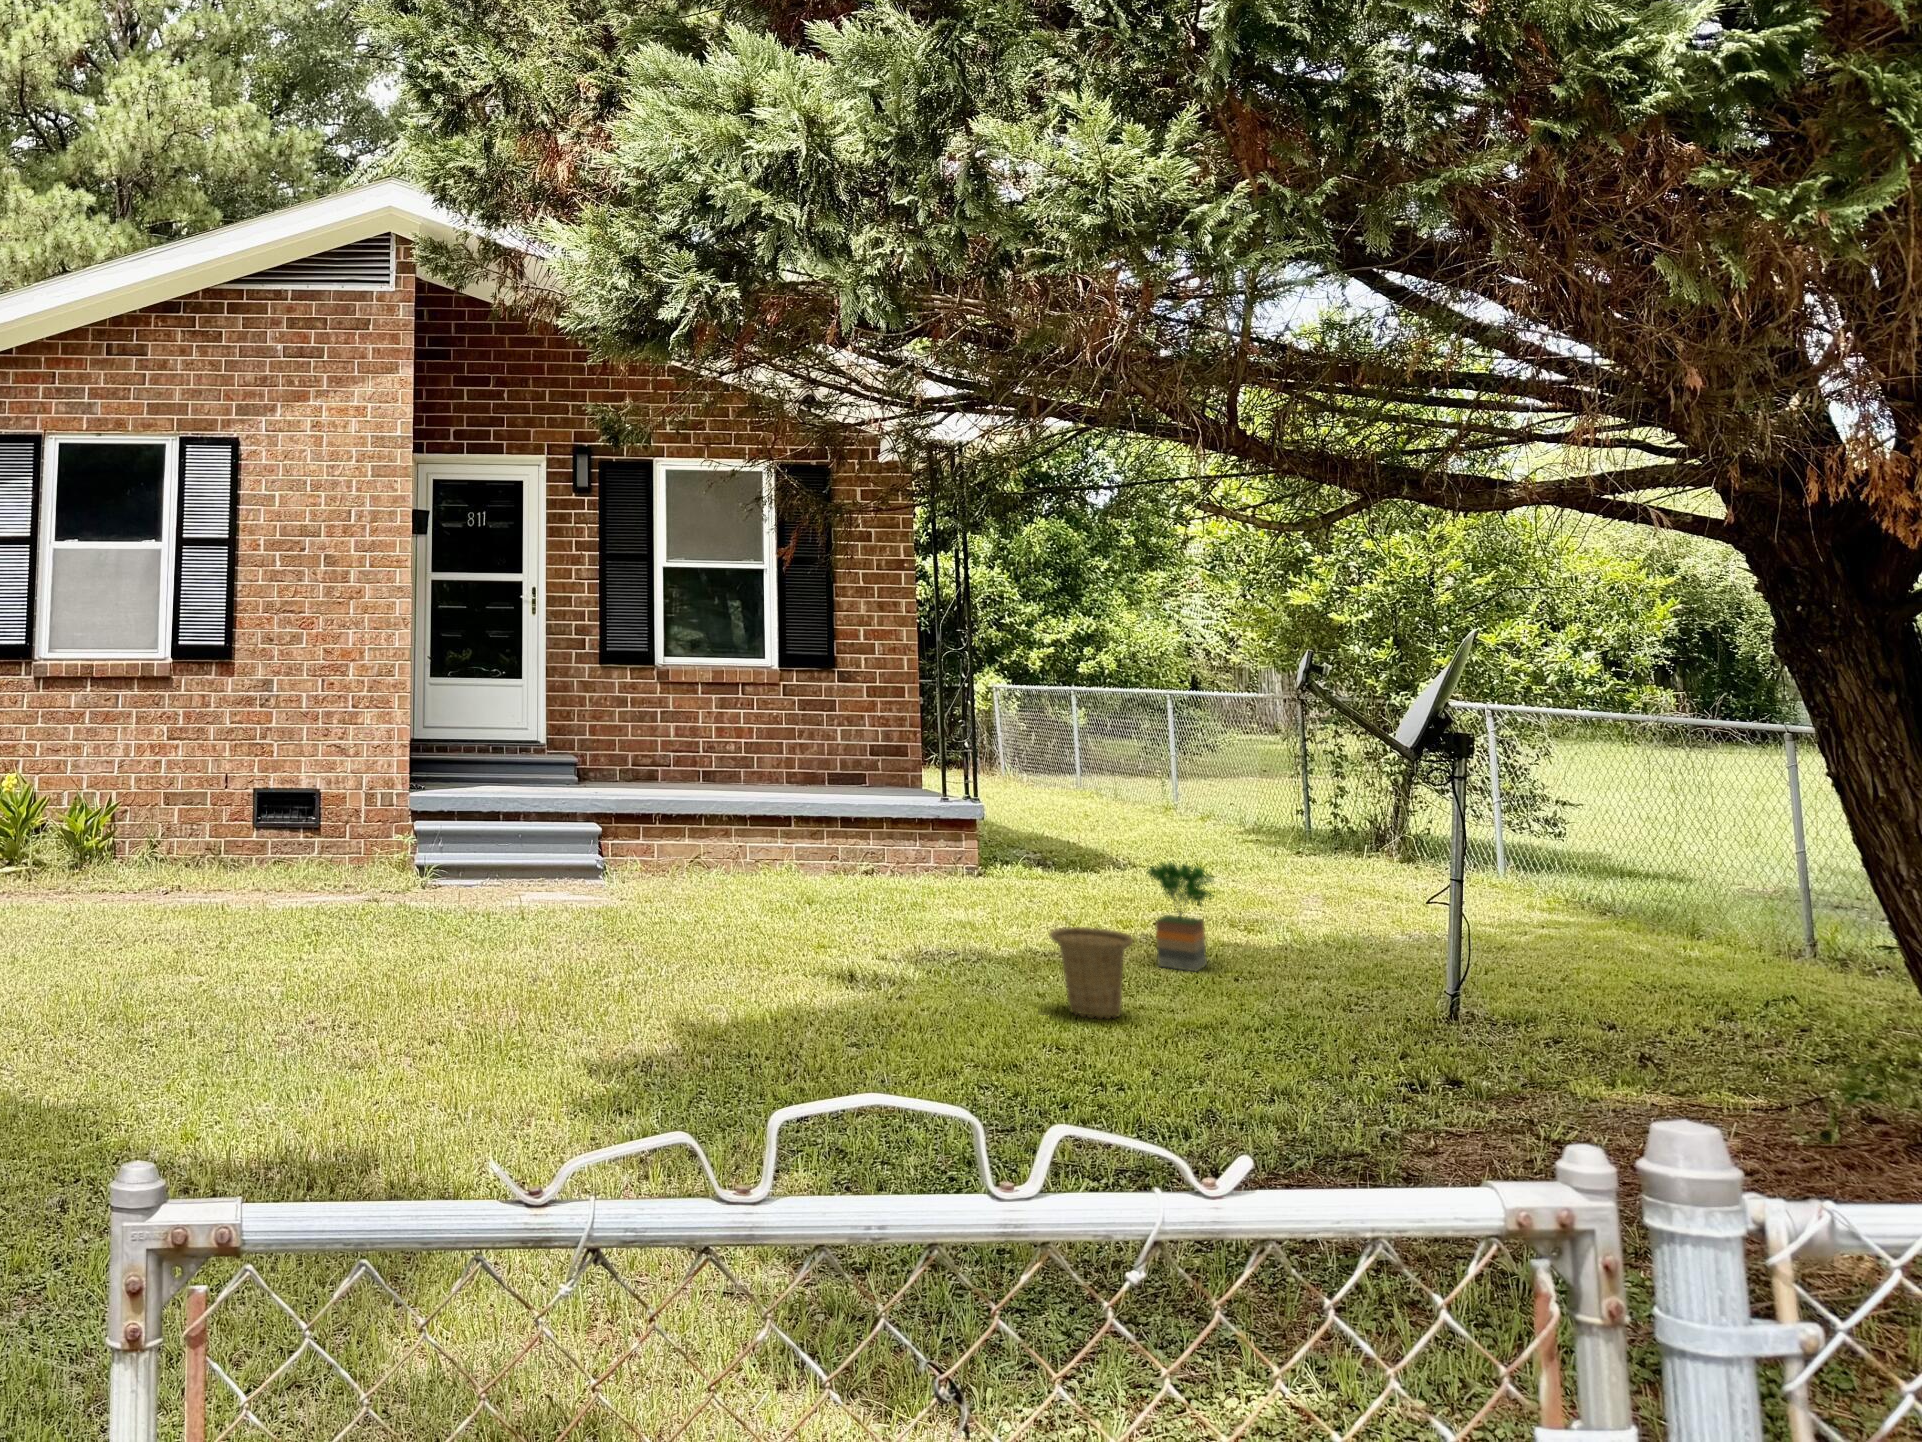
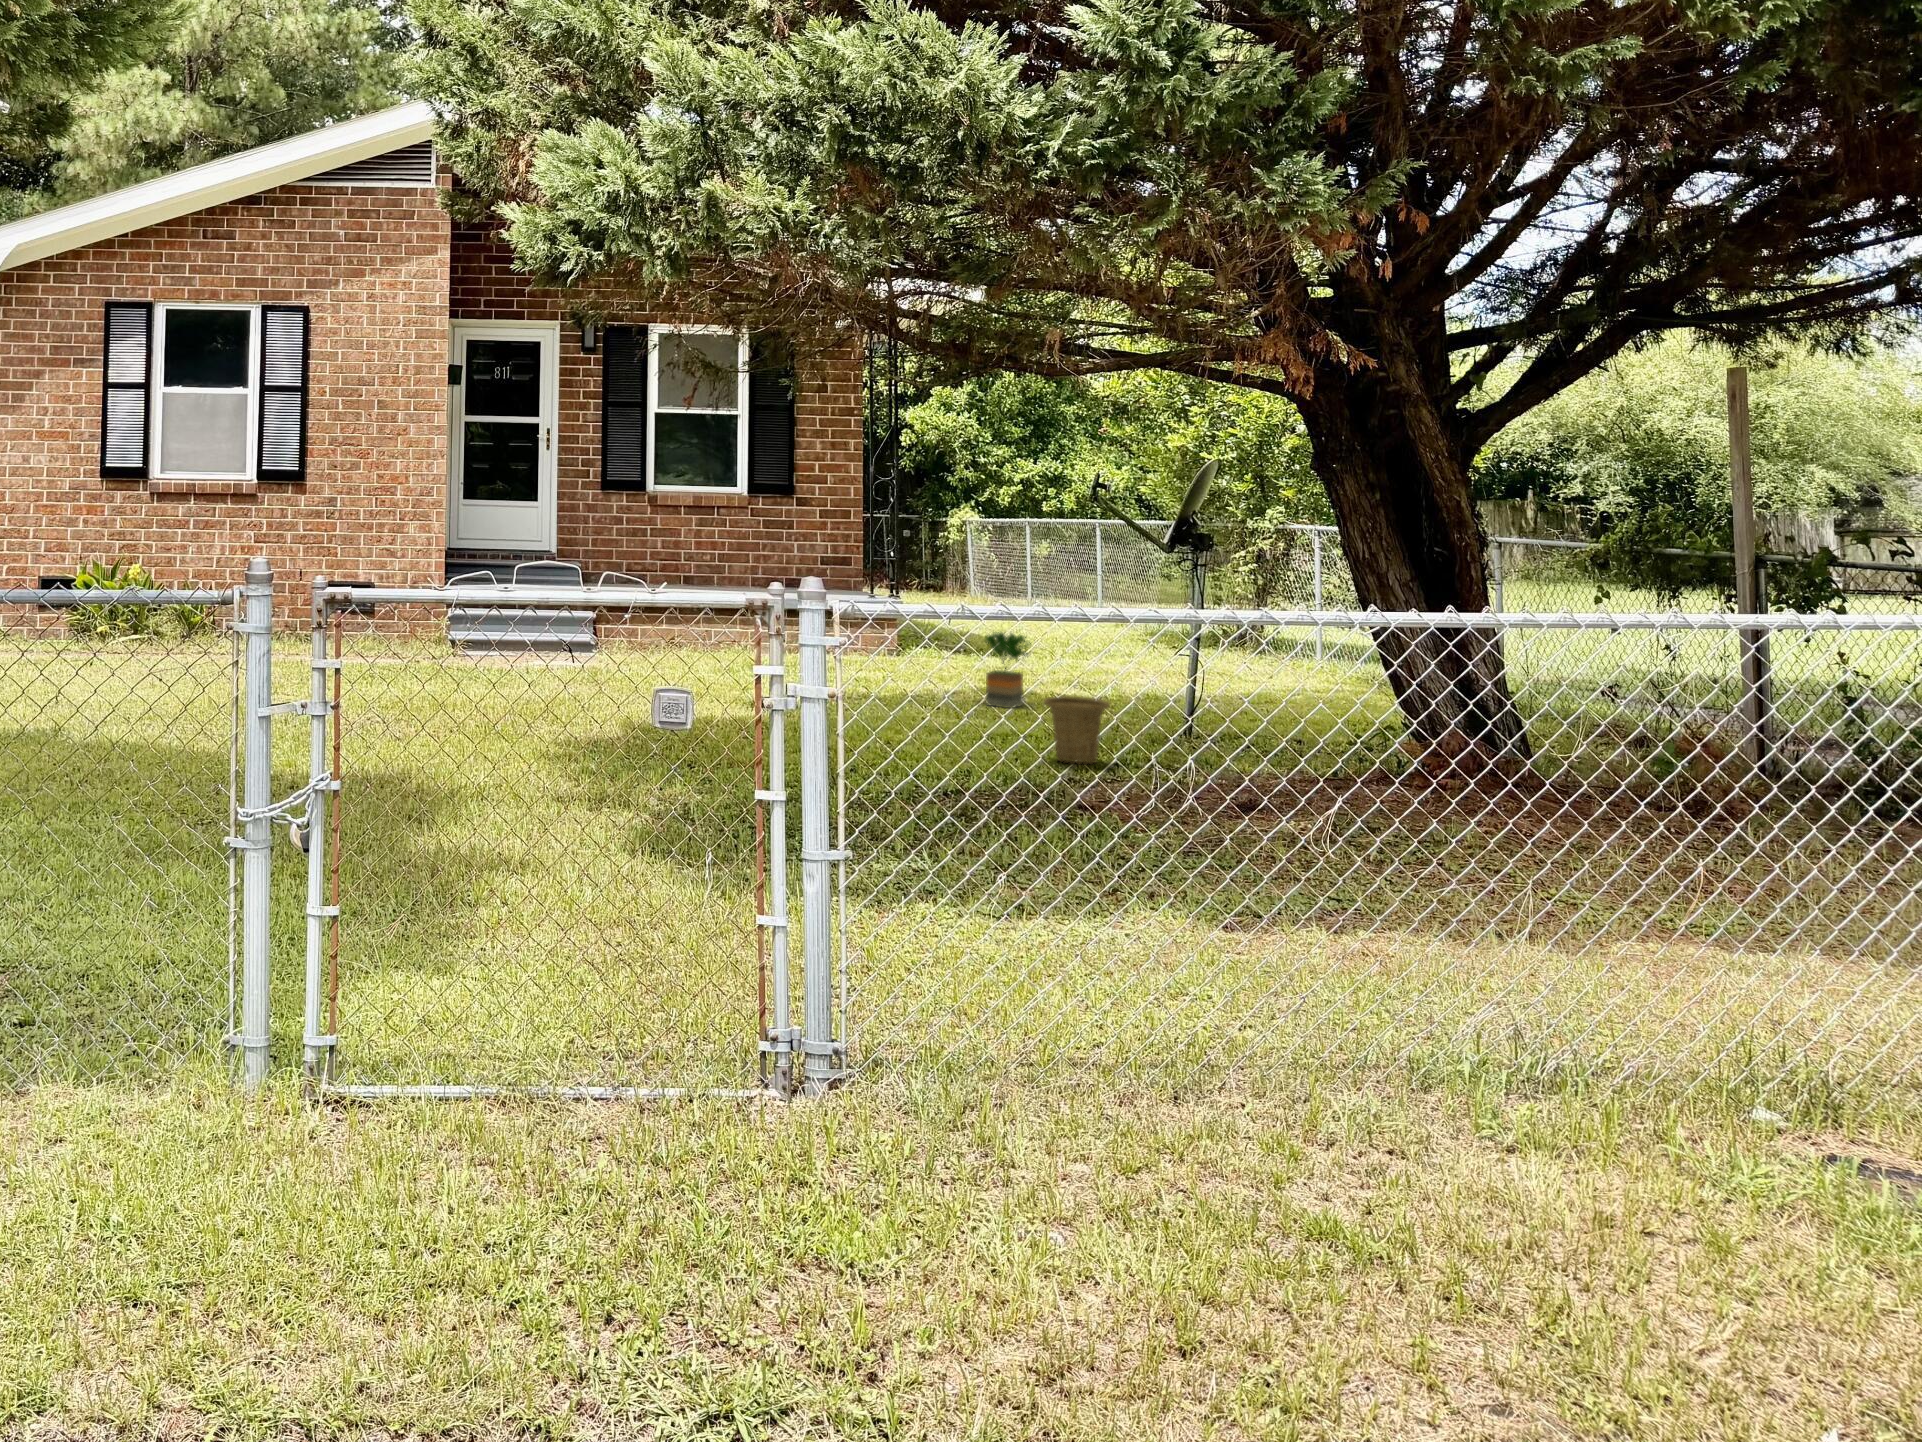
basket: present [1050,927,1133,1019] -> present [1044,696,1110,765]

